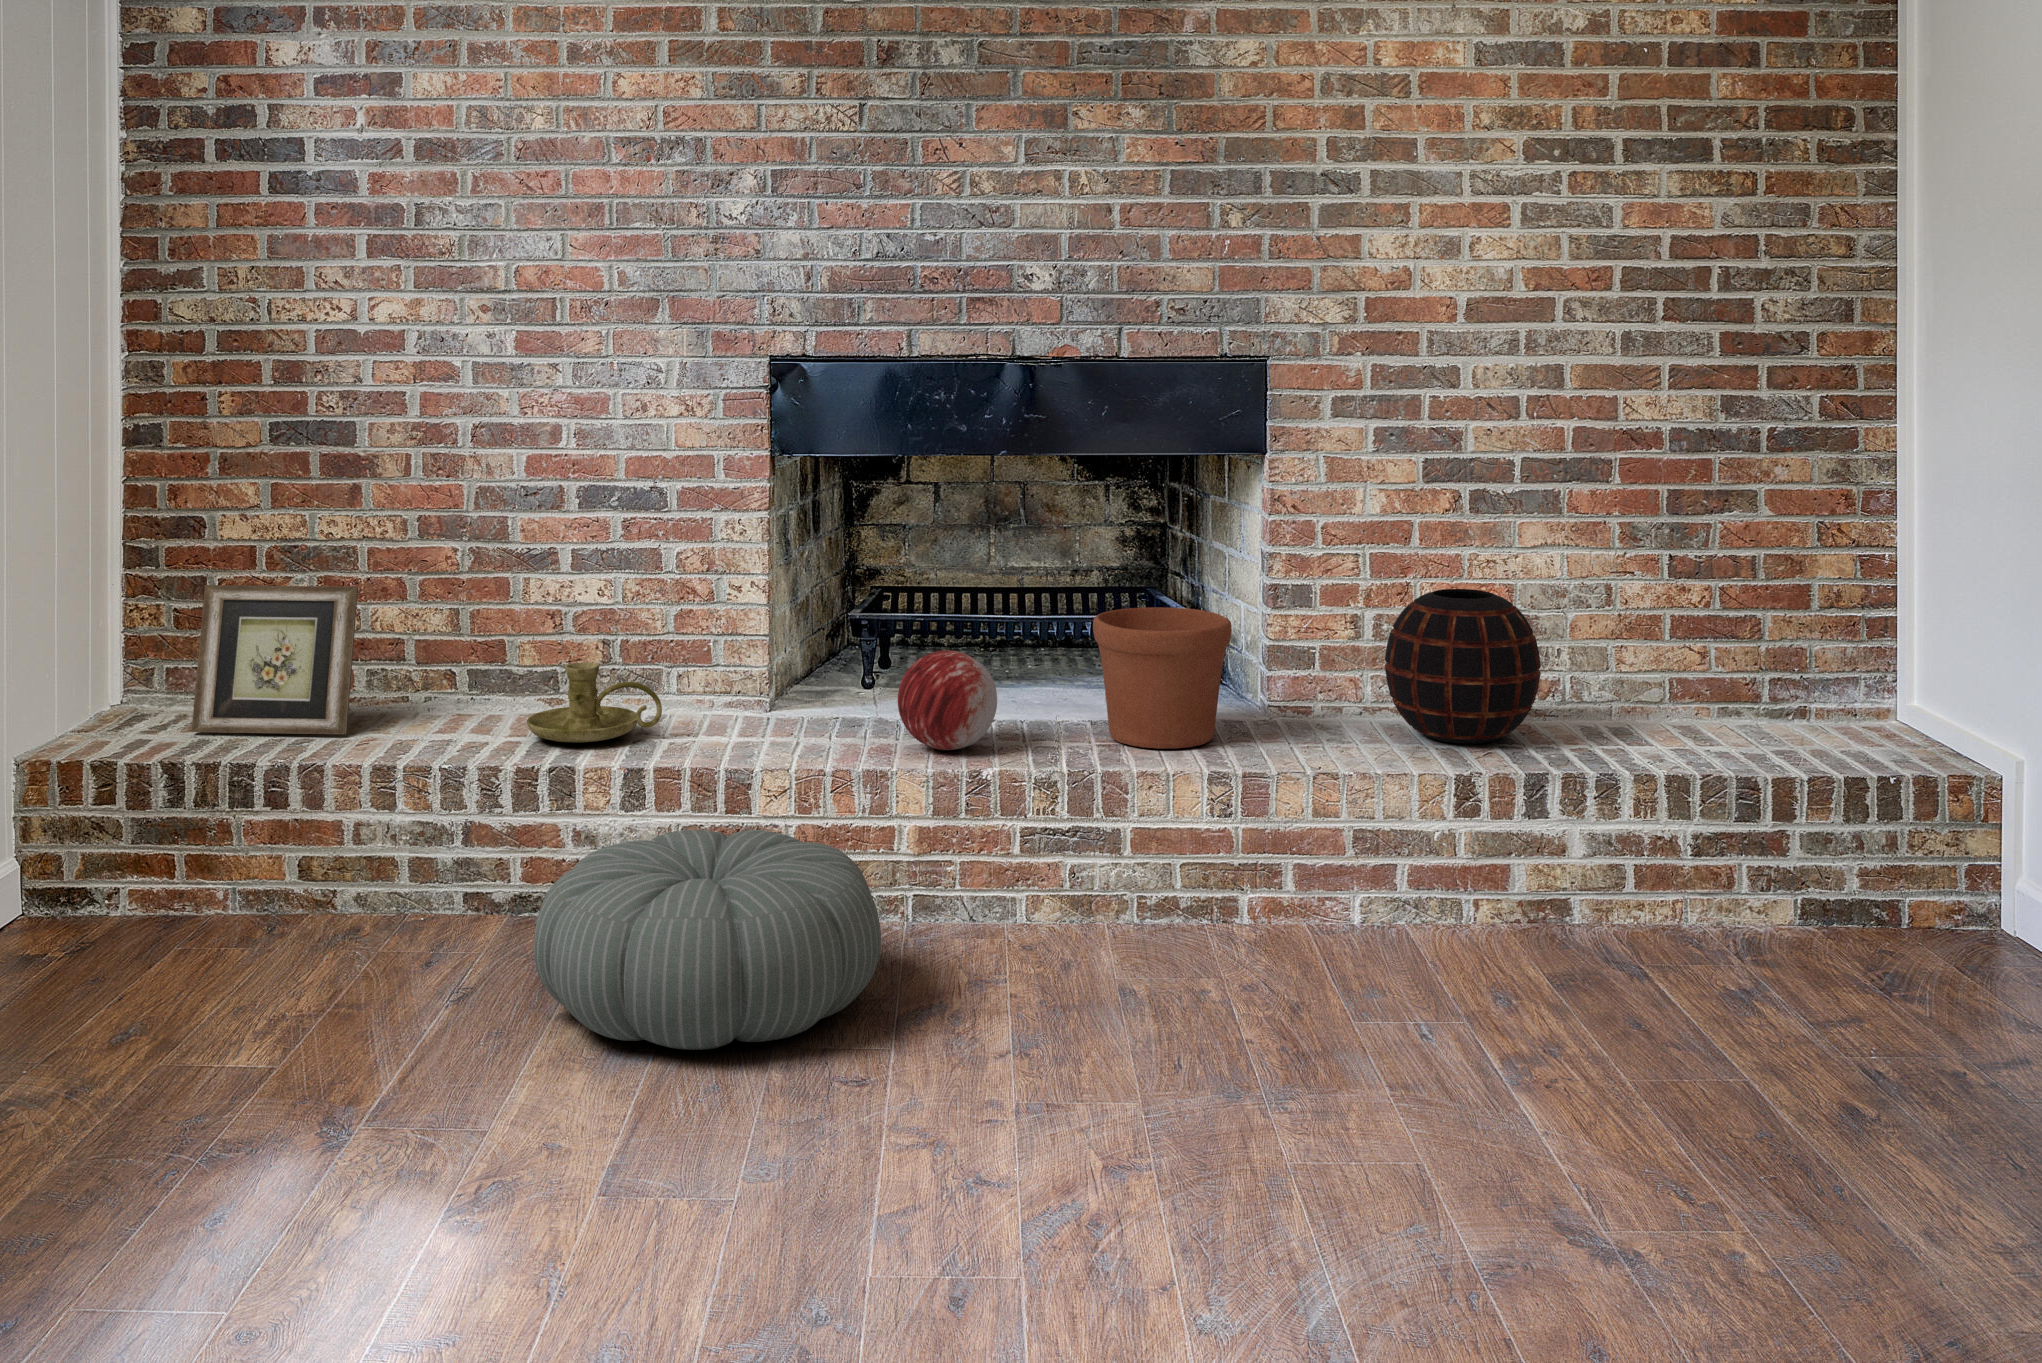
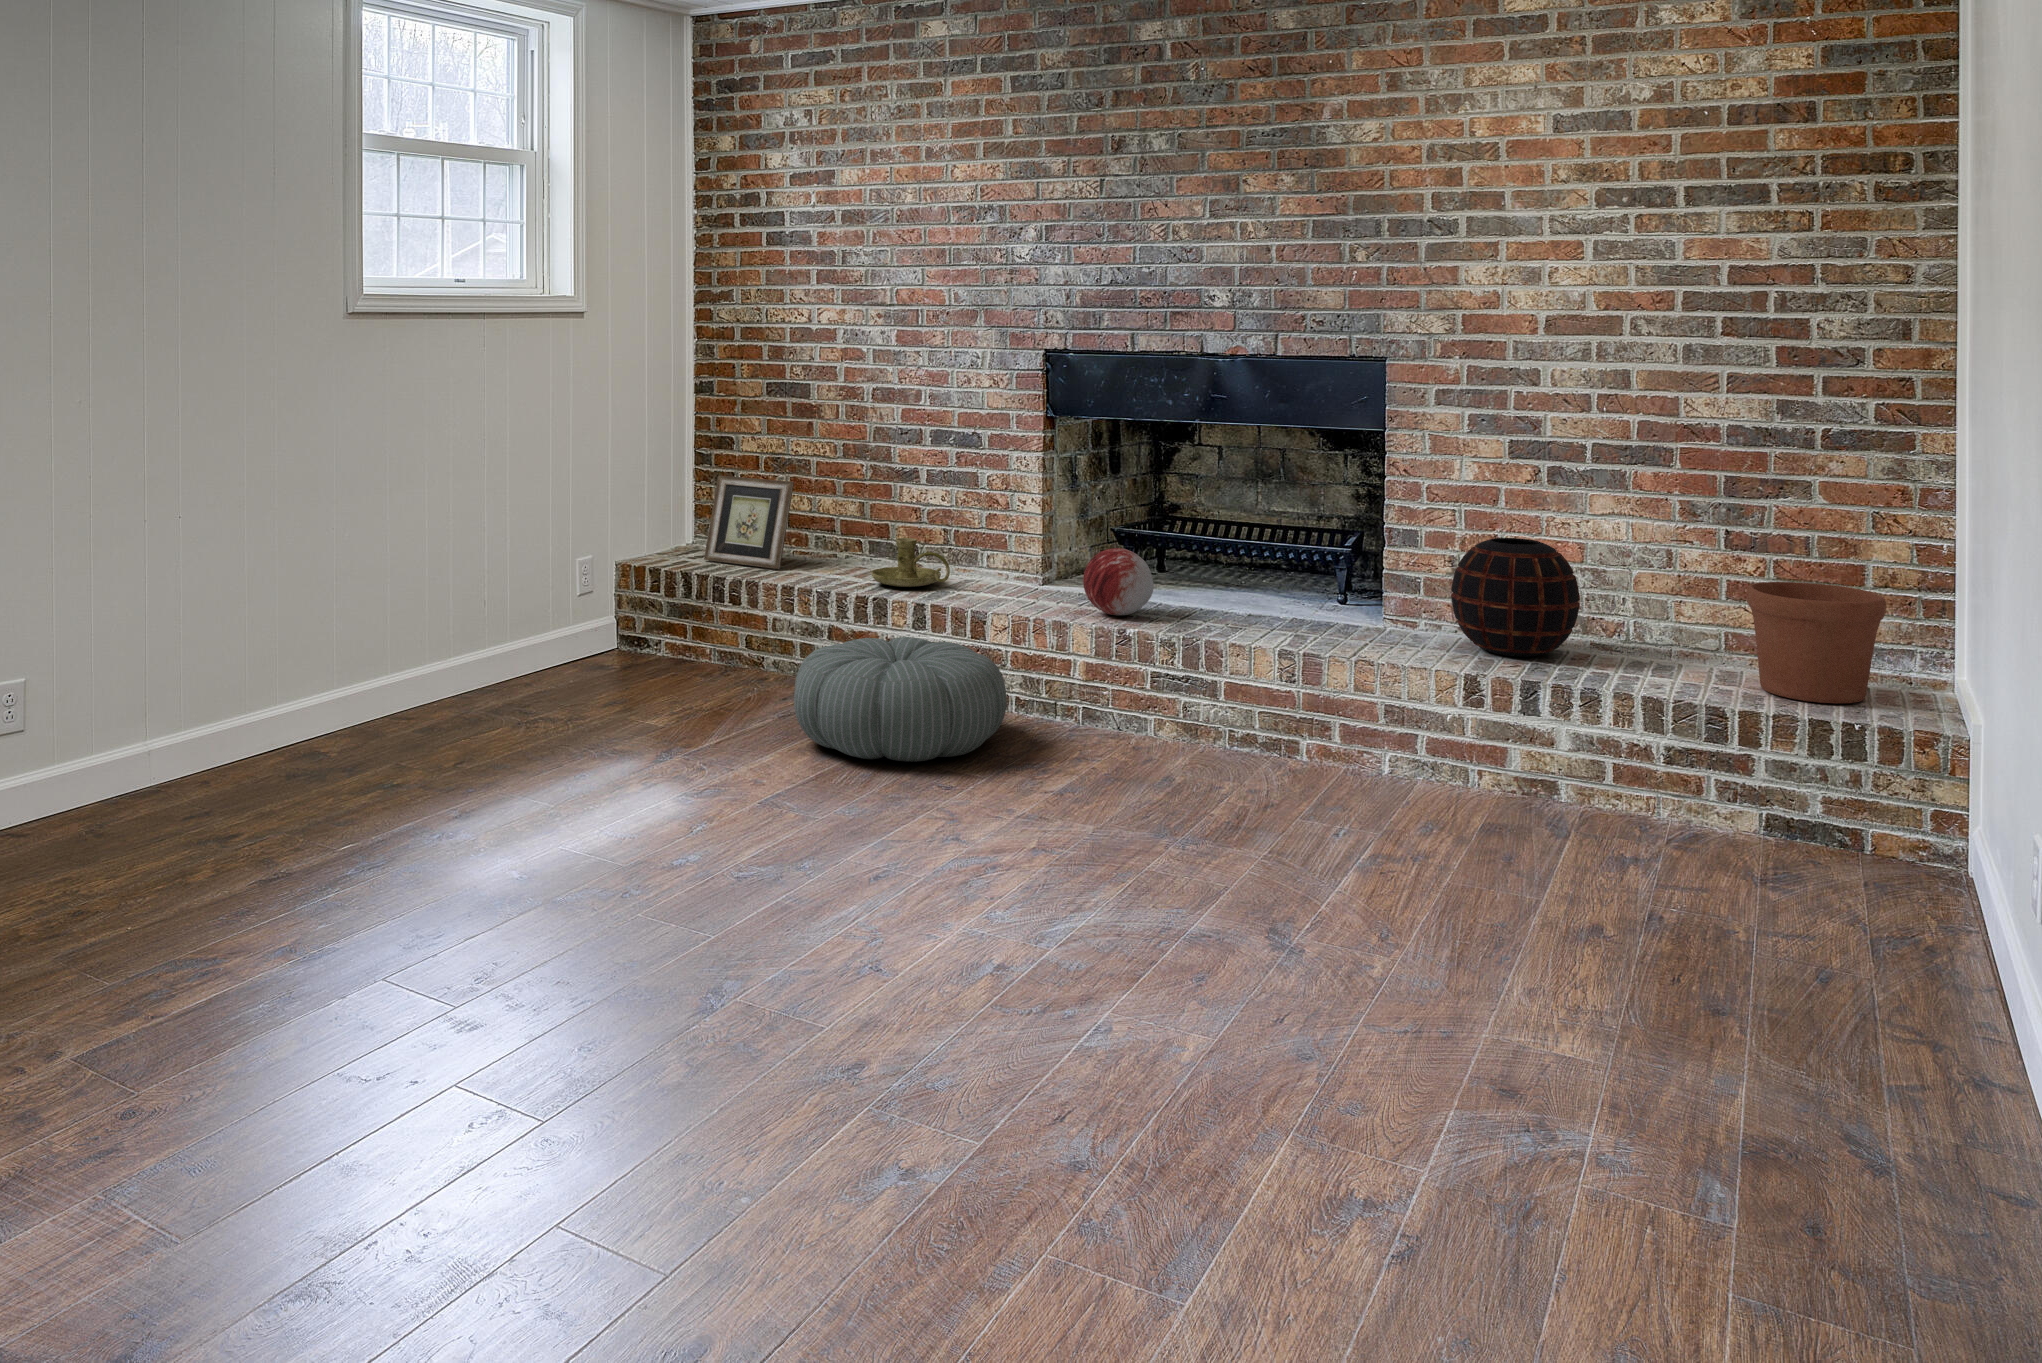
flower pot: present [1093,607,1232,749] -> present [1747,582,1886,704]

